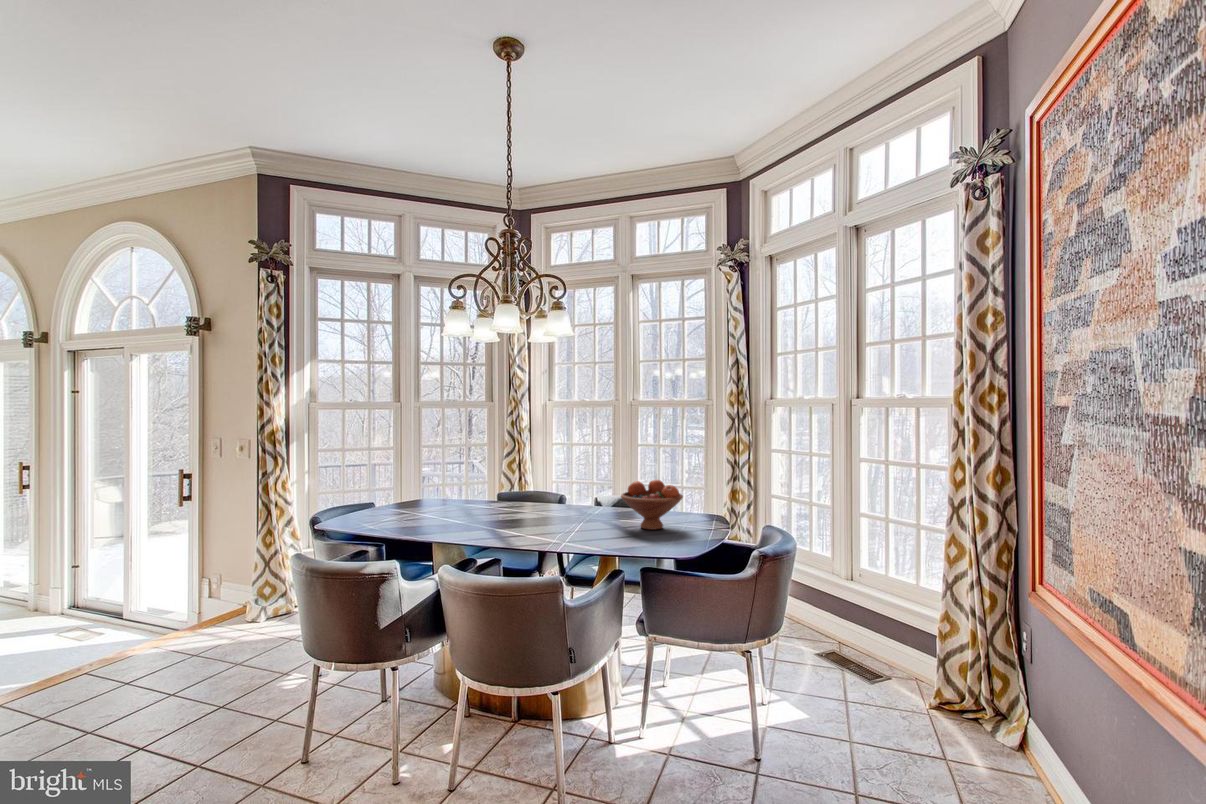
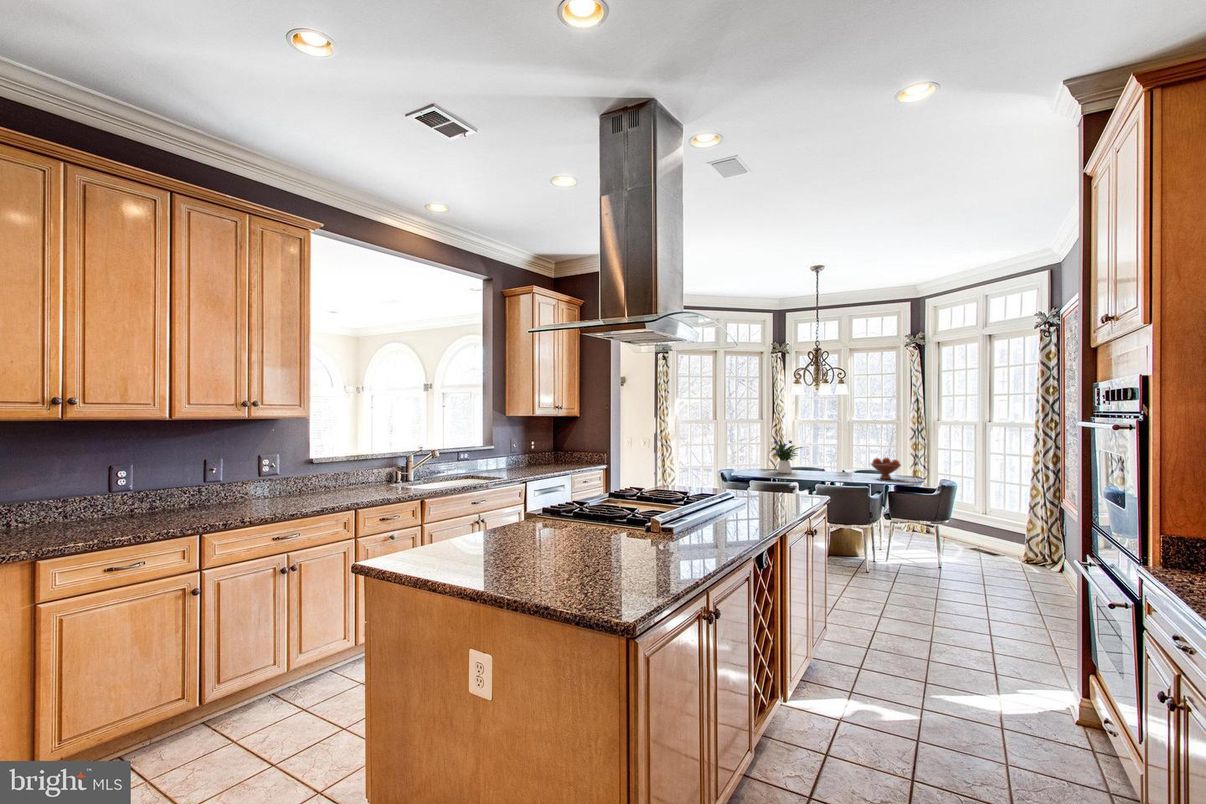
flower arrangement: none [415,442,487,519] -> present [771,439,802,473]

